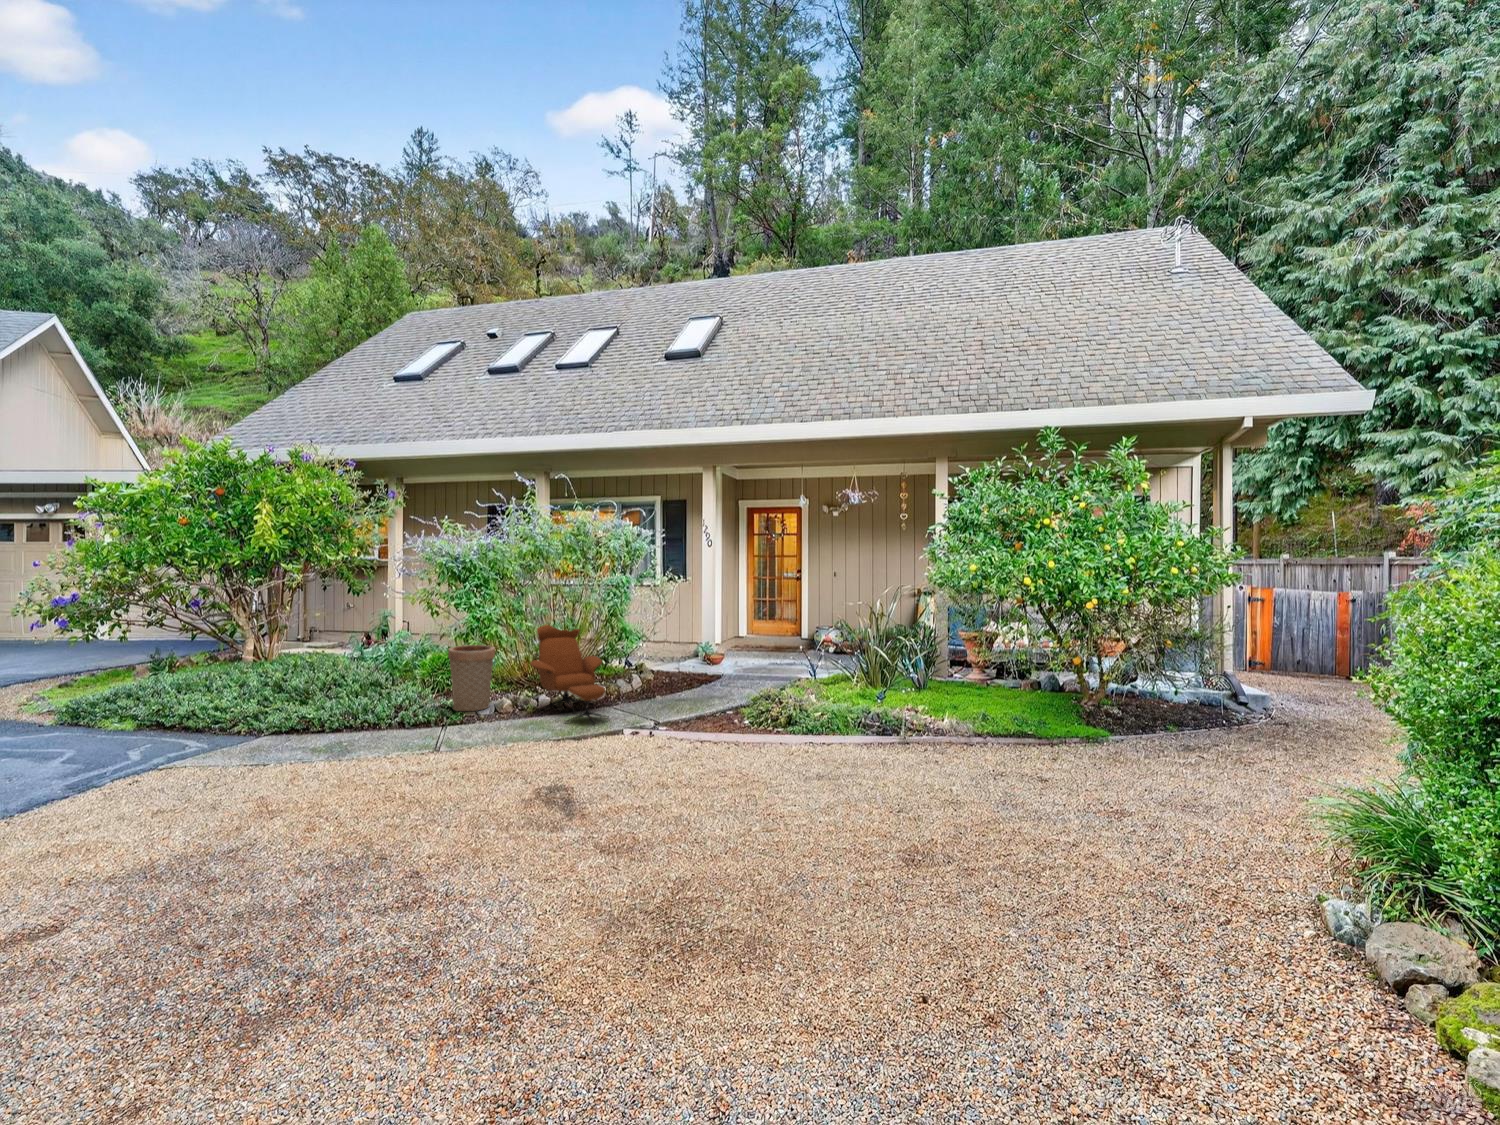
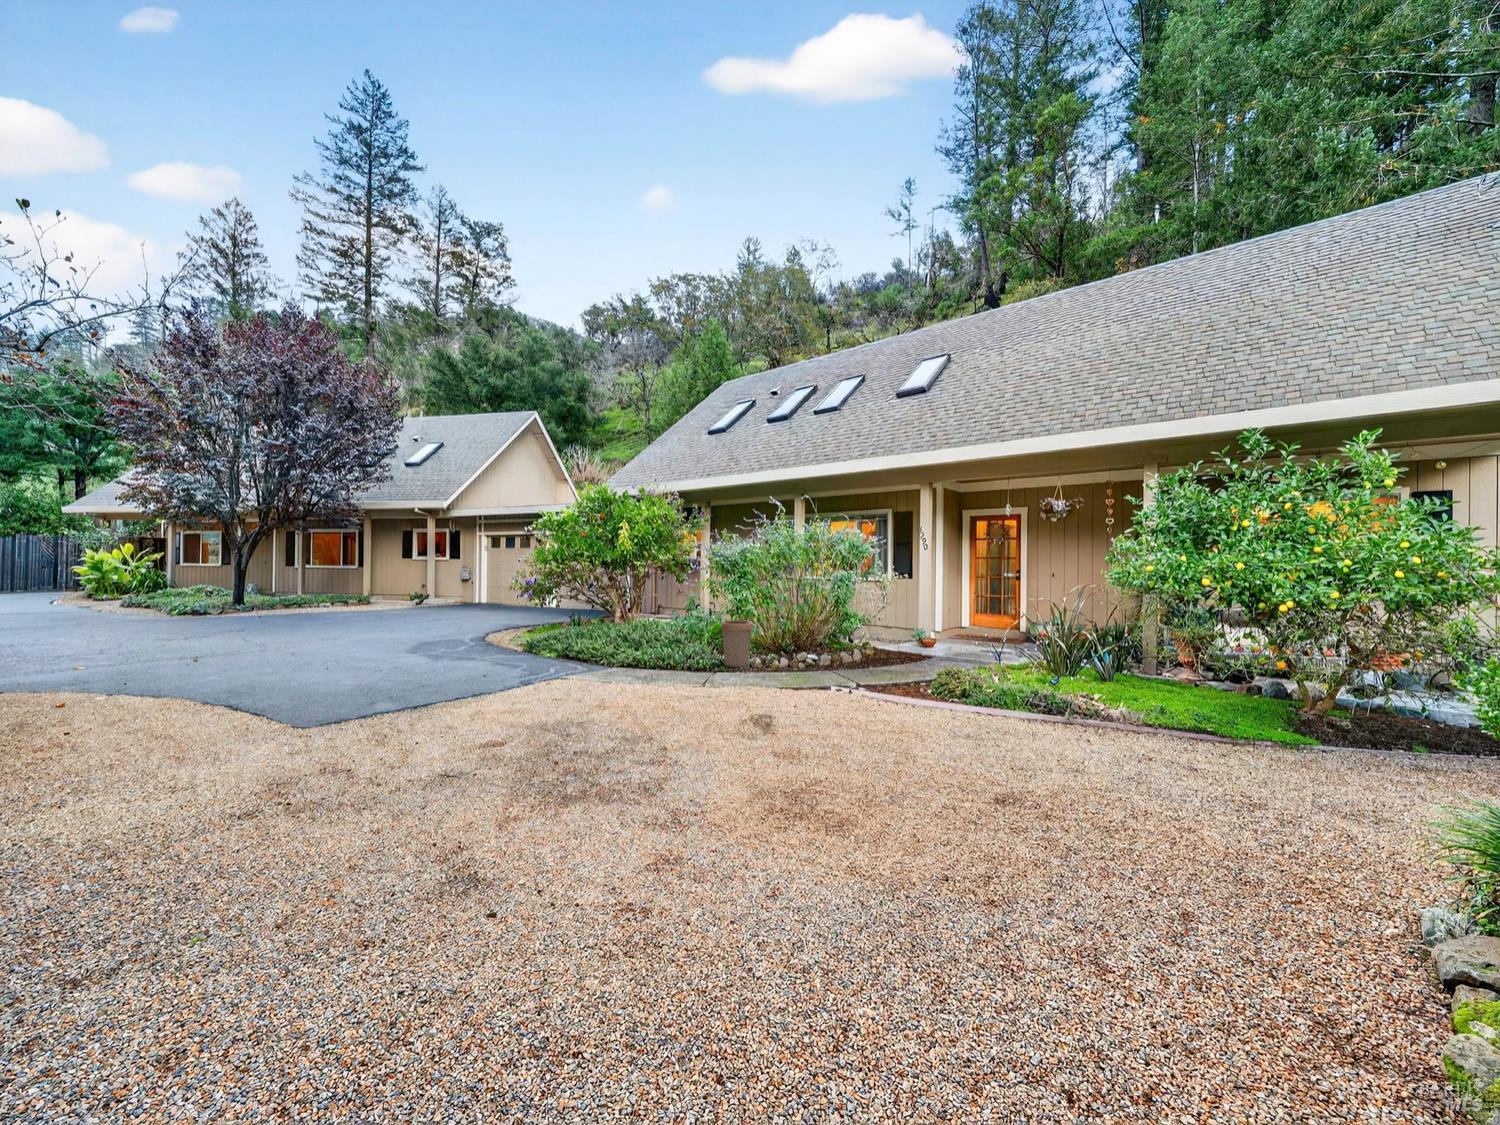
lounge chair: present [530,624,605,724] -> none [774,607,826,682]

